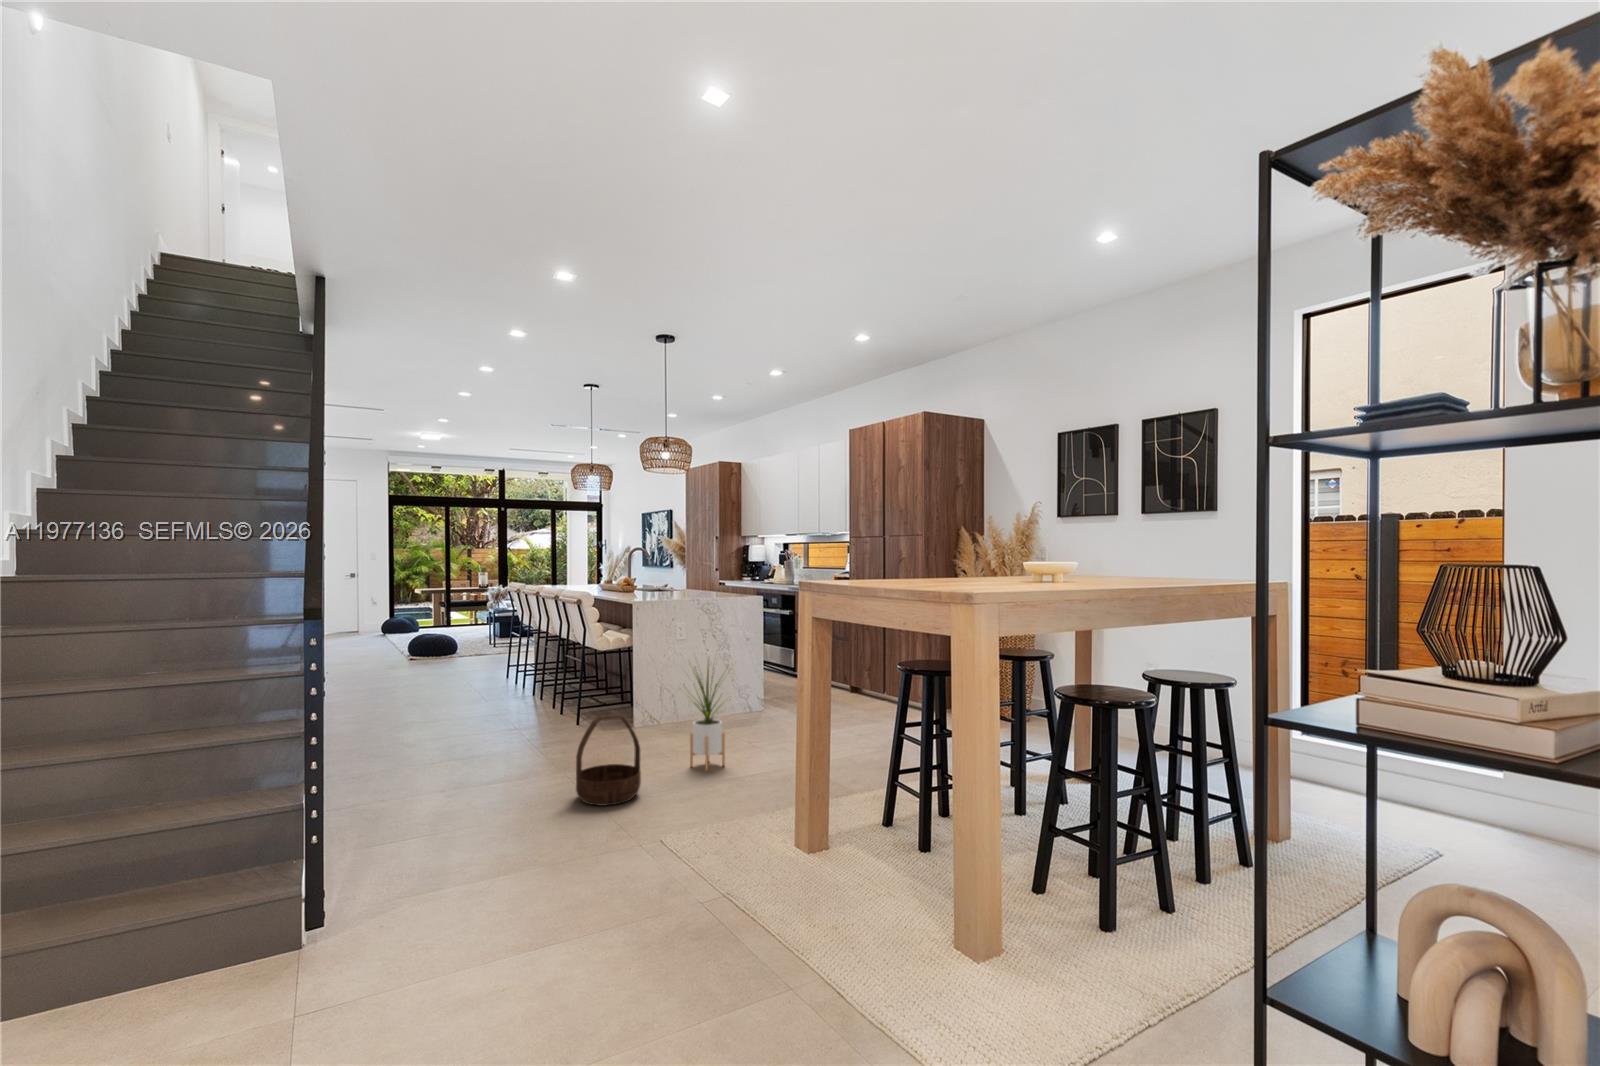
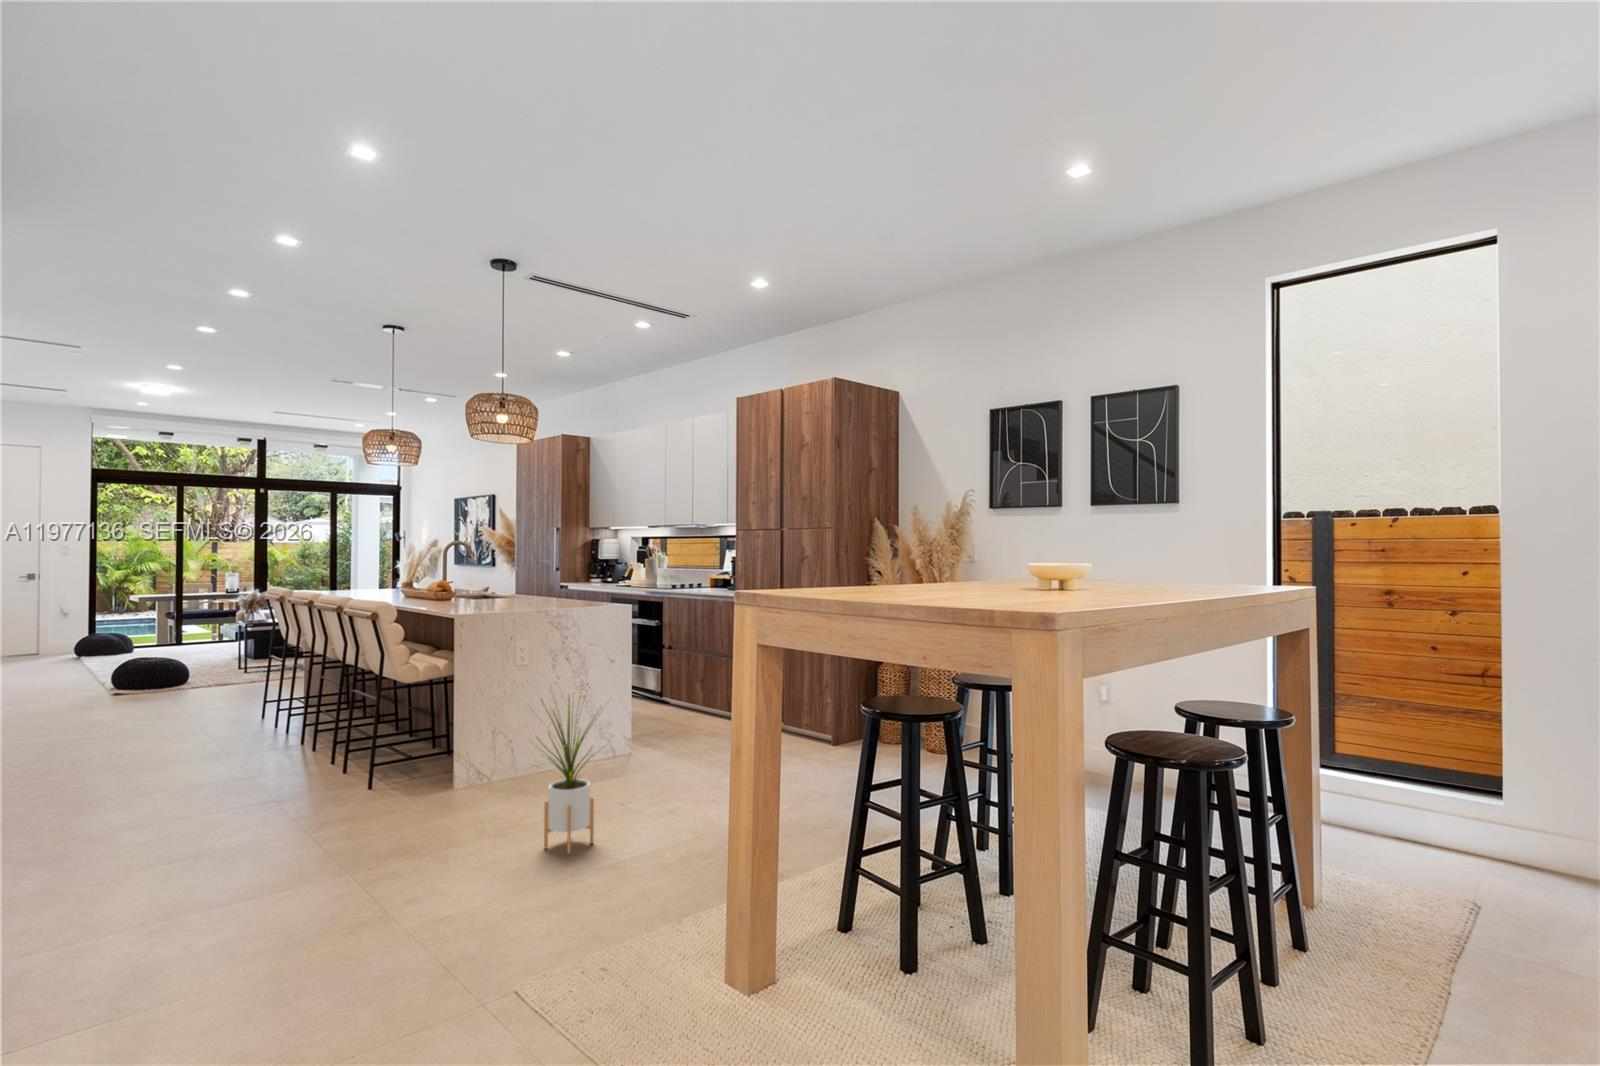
basket: present [576,714,641,806] -> none [373,787,475,930]

